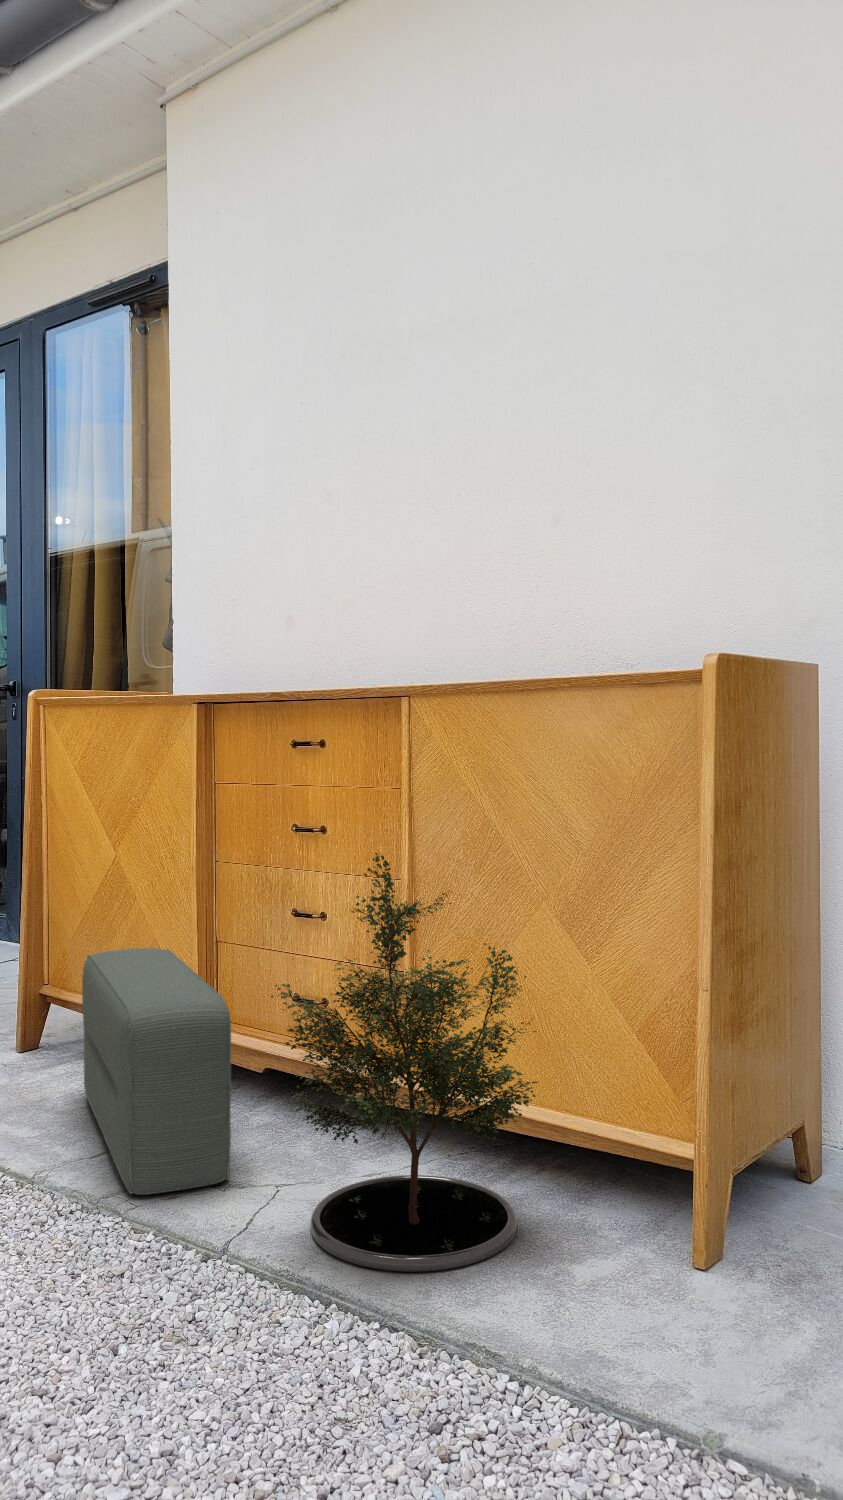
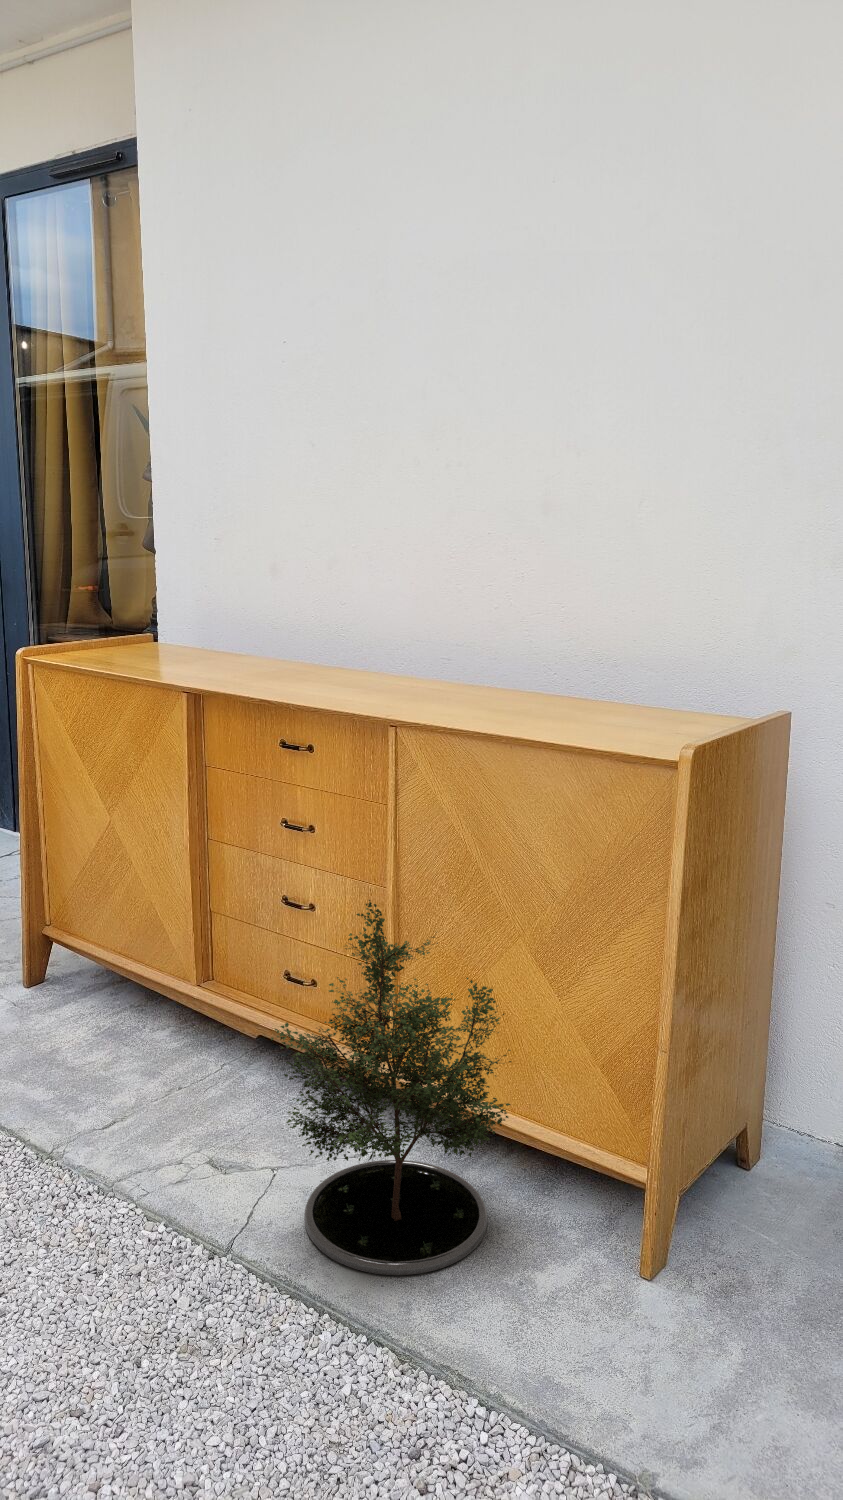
pouf: present [82,948,231,1195] -> none [88,915,230,1176]

